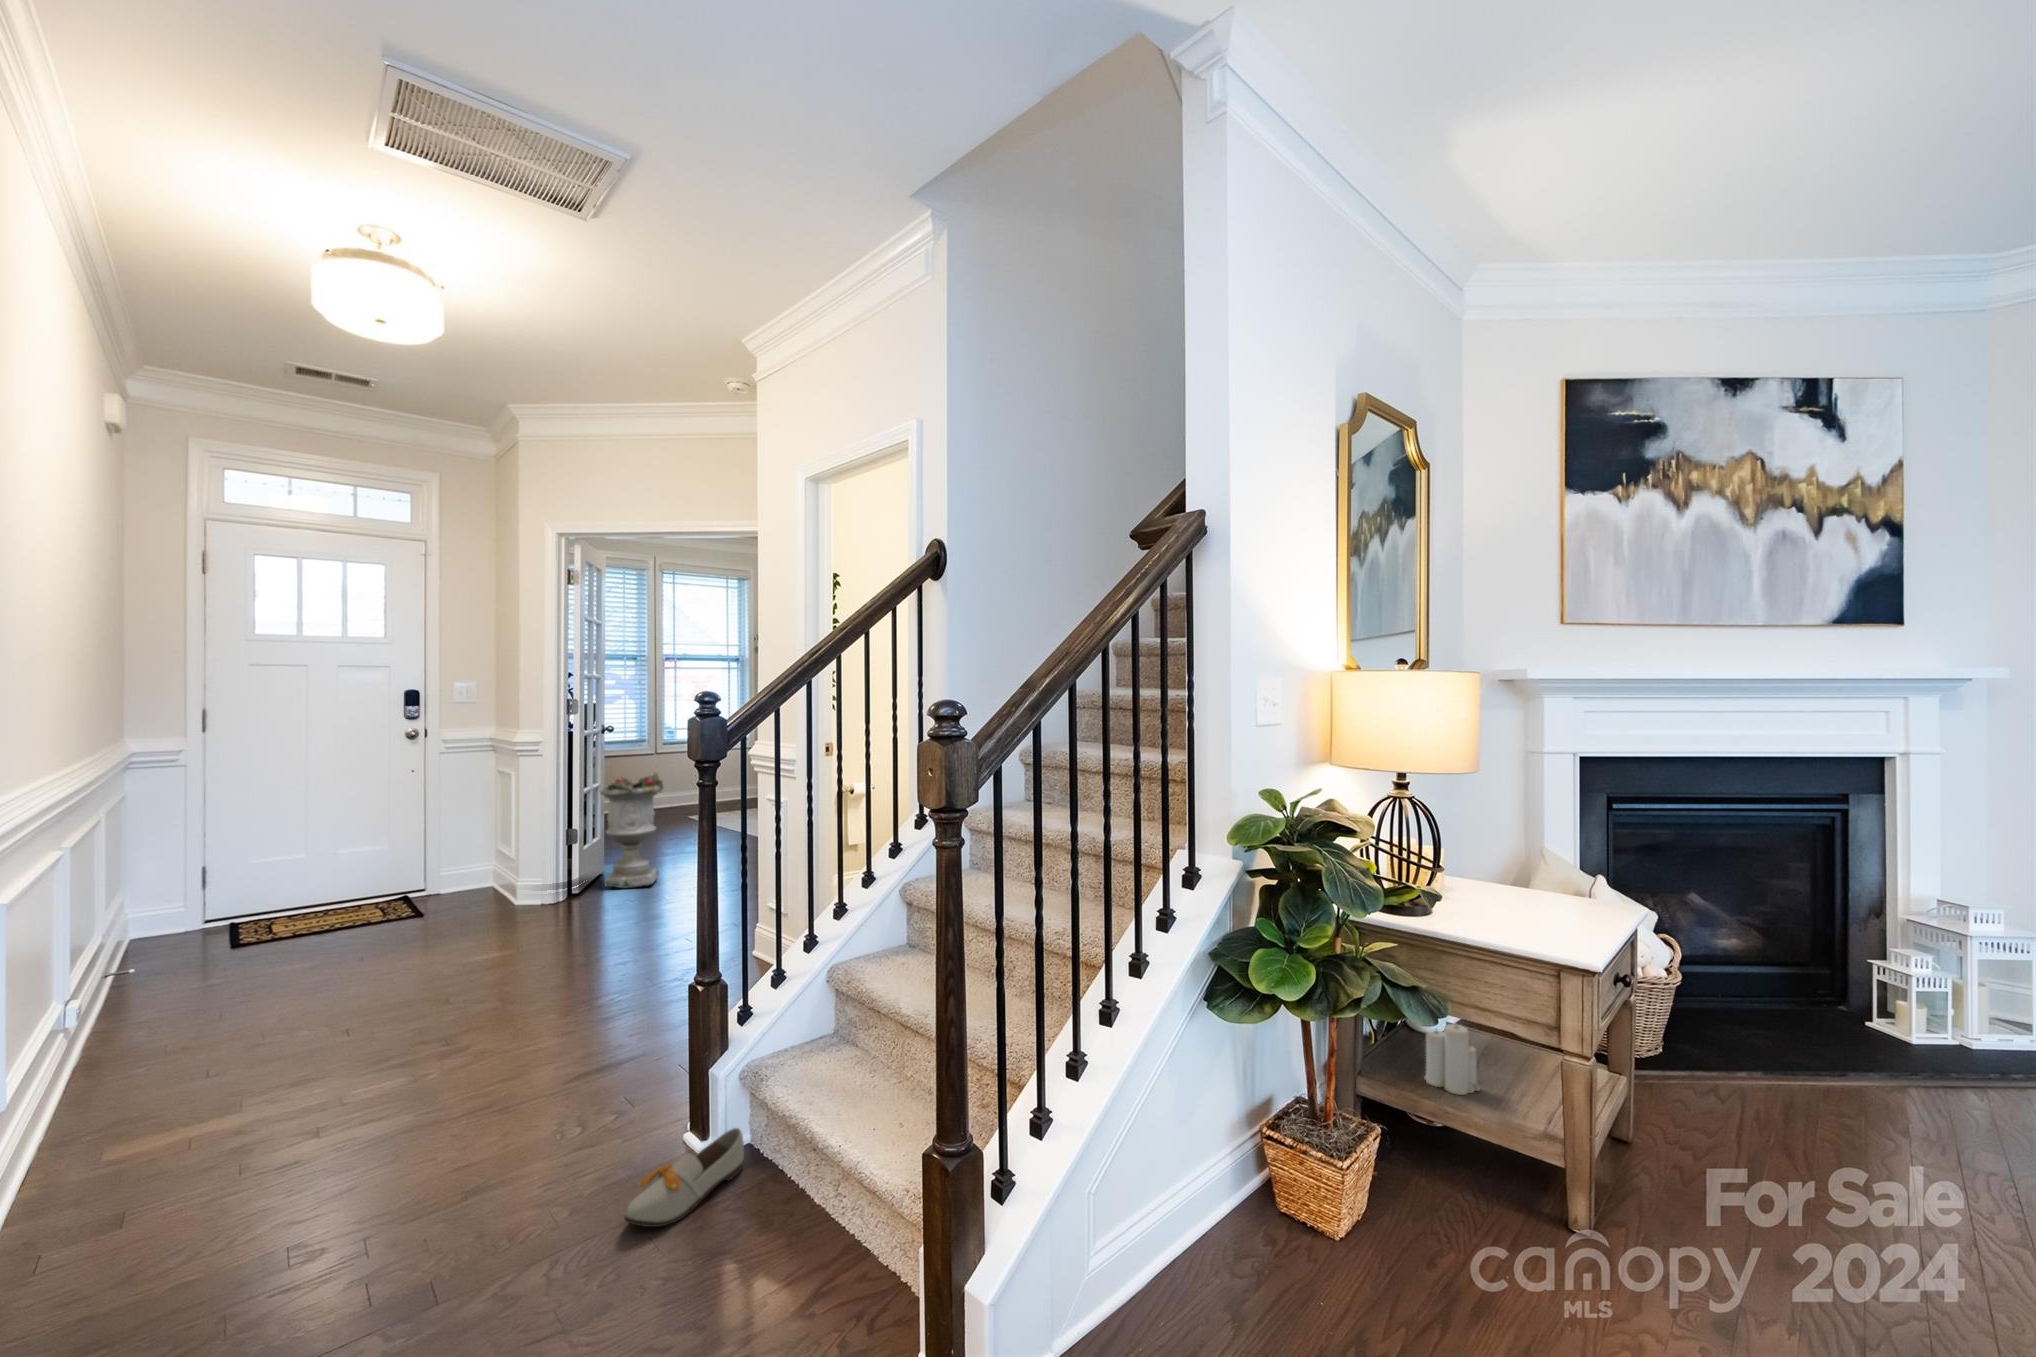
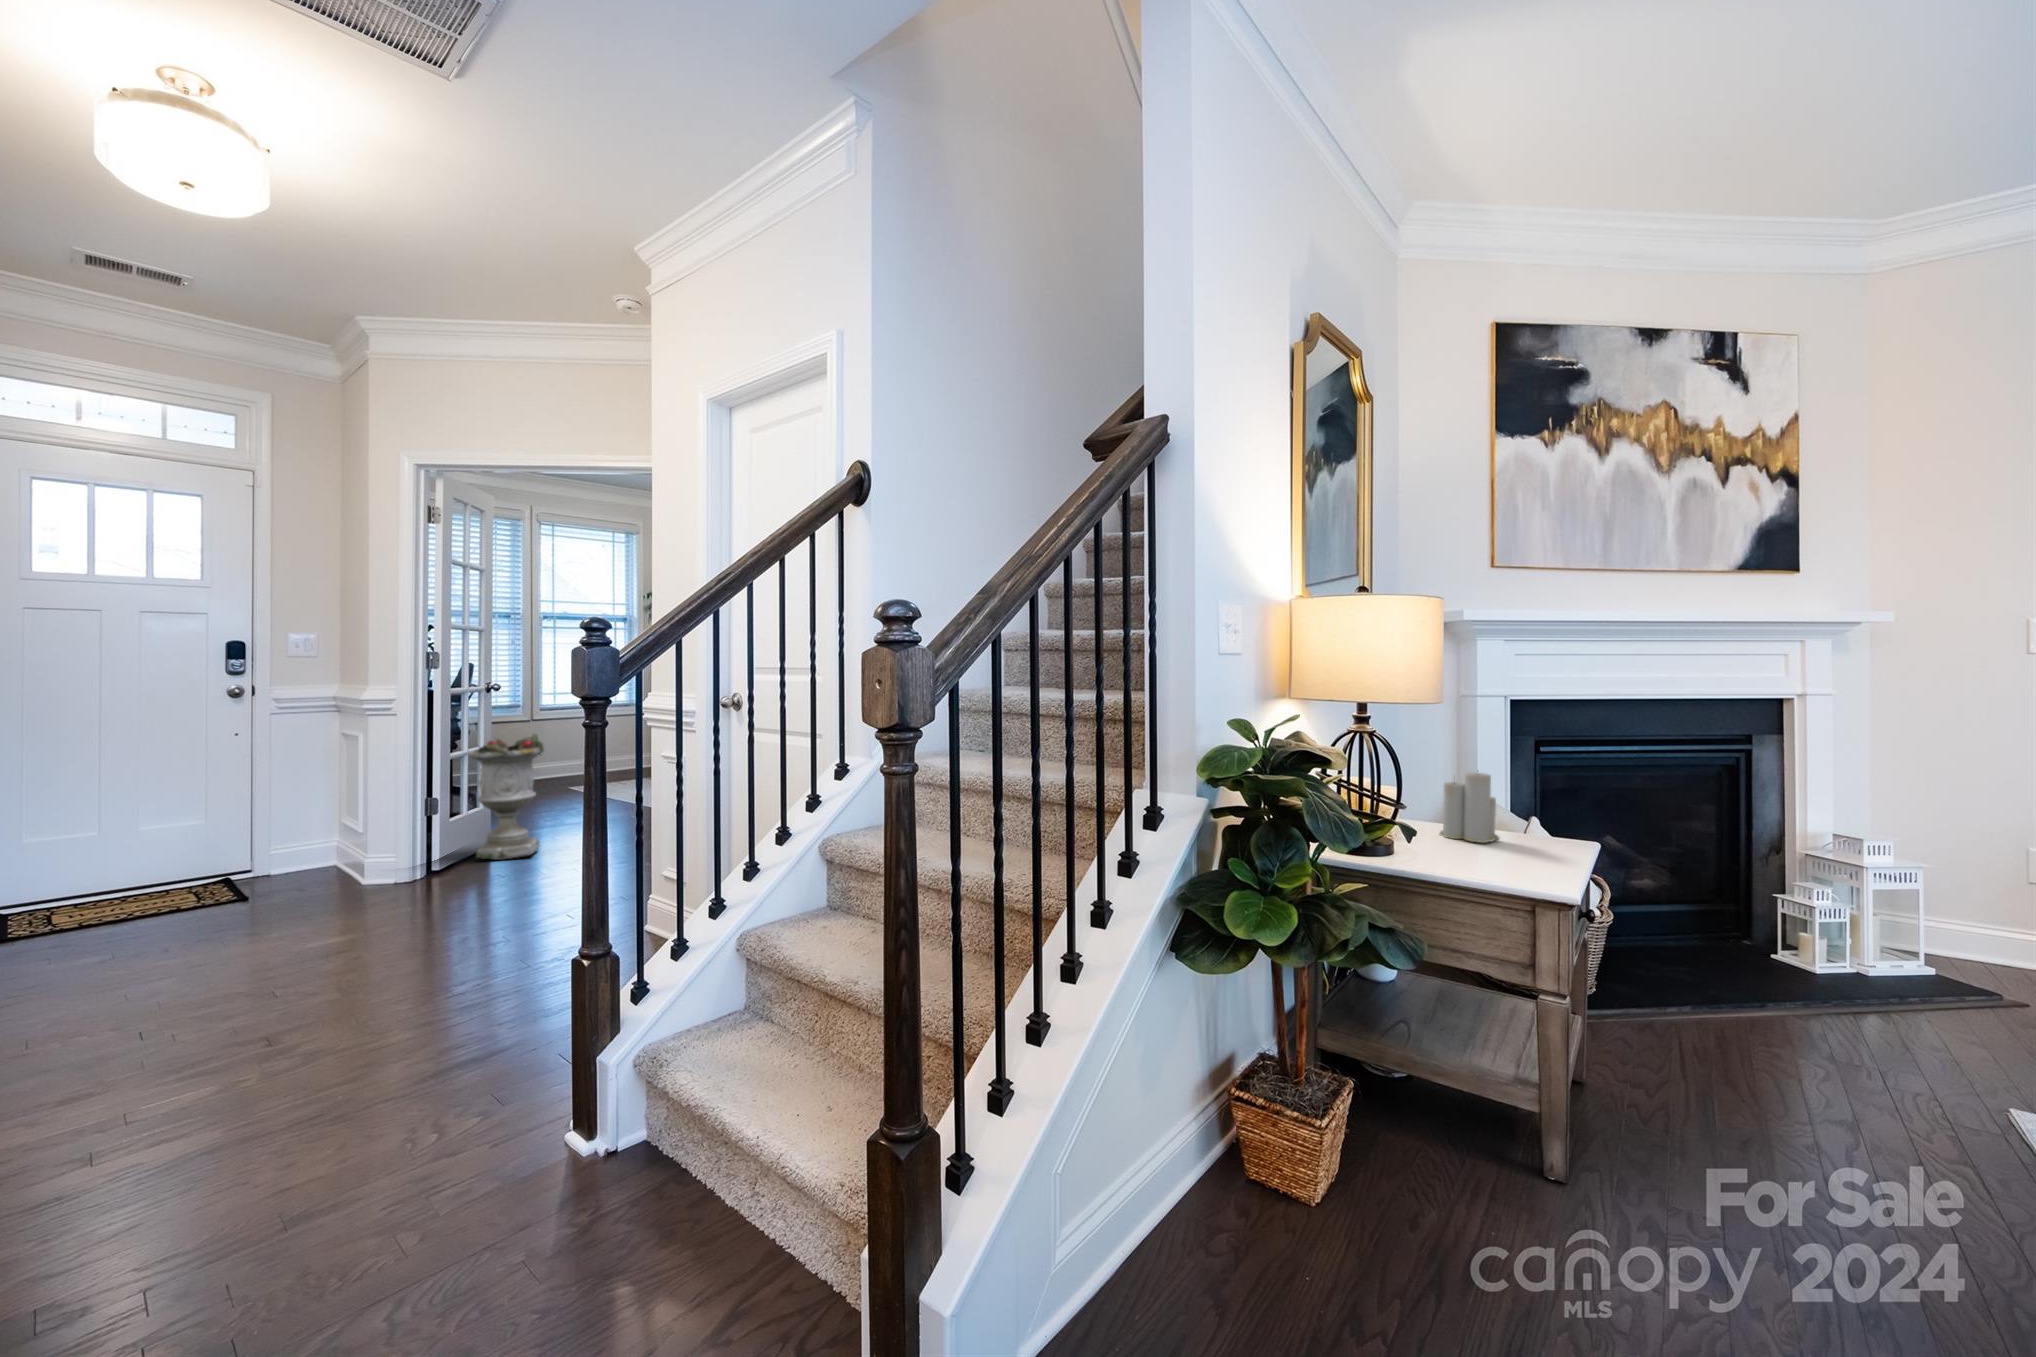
candle: present [1424,1024,1480,1095] -> present [1440,773,1500,843]
shoe: present [625,1128,744,1227] -> none [485,1124,637,1253]

